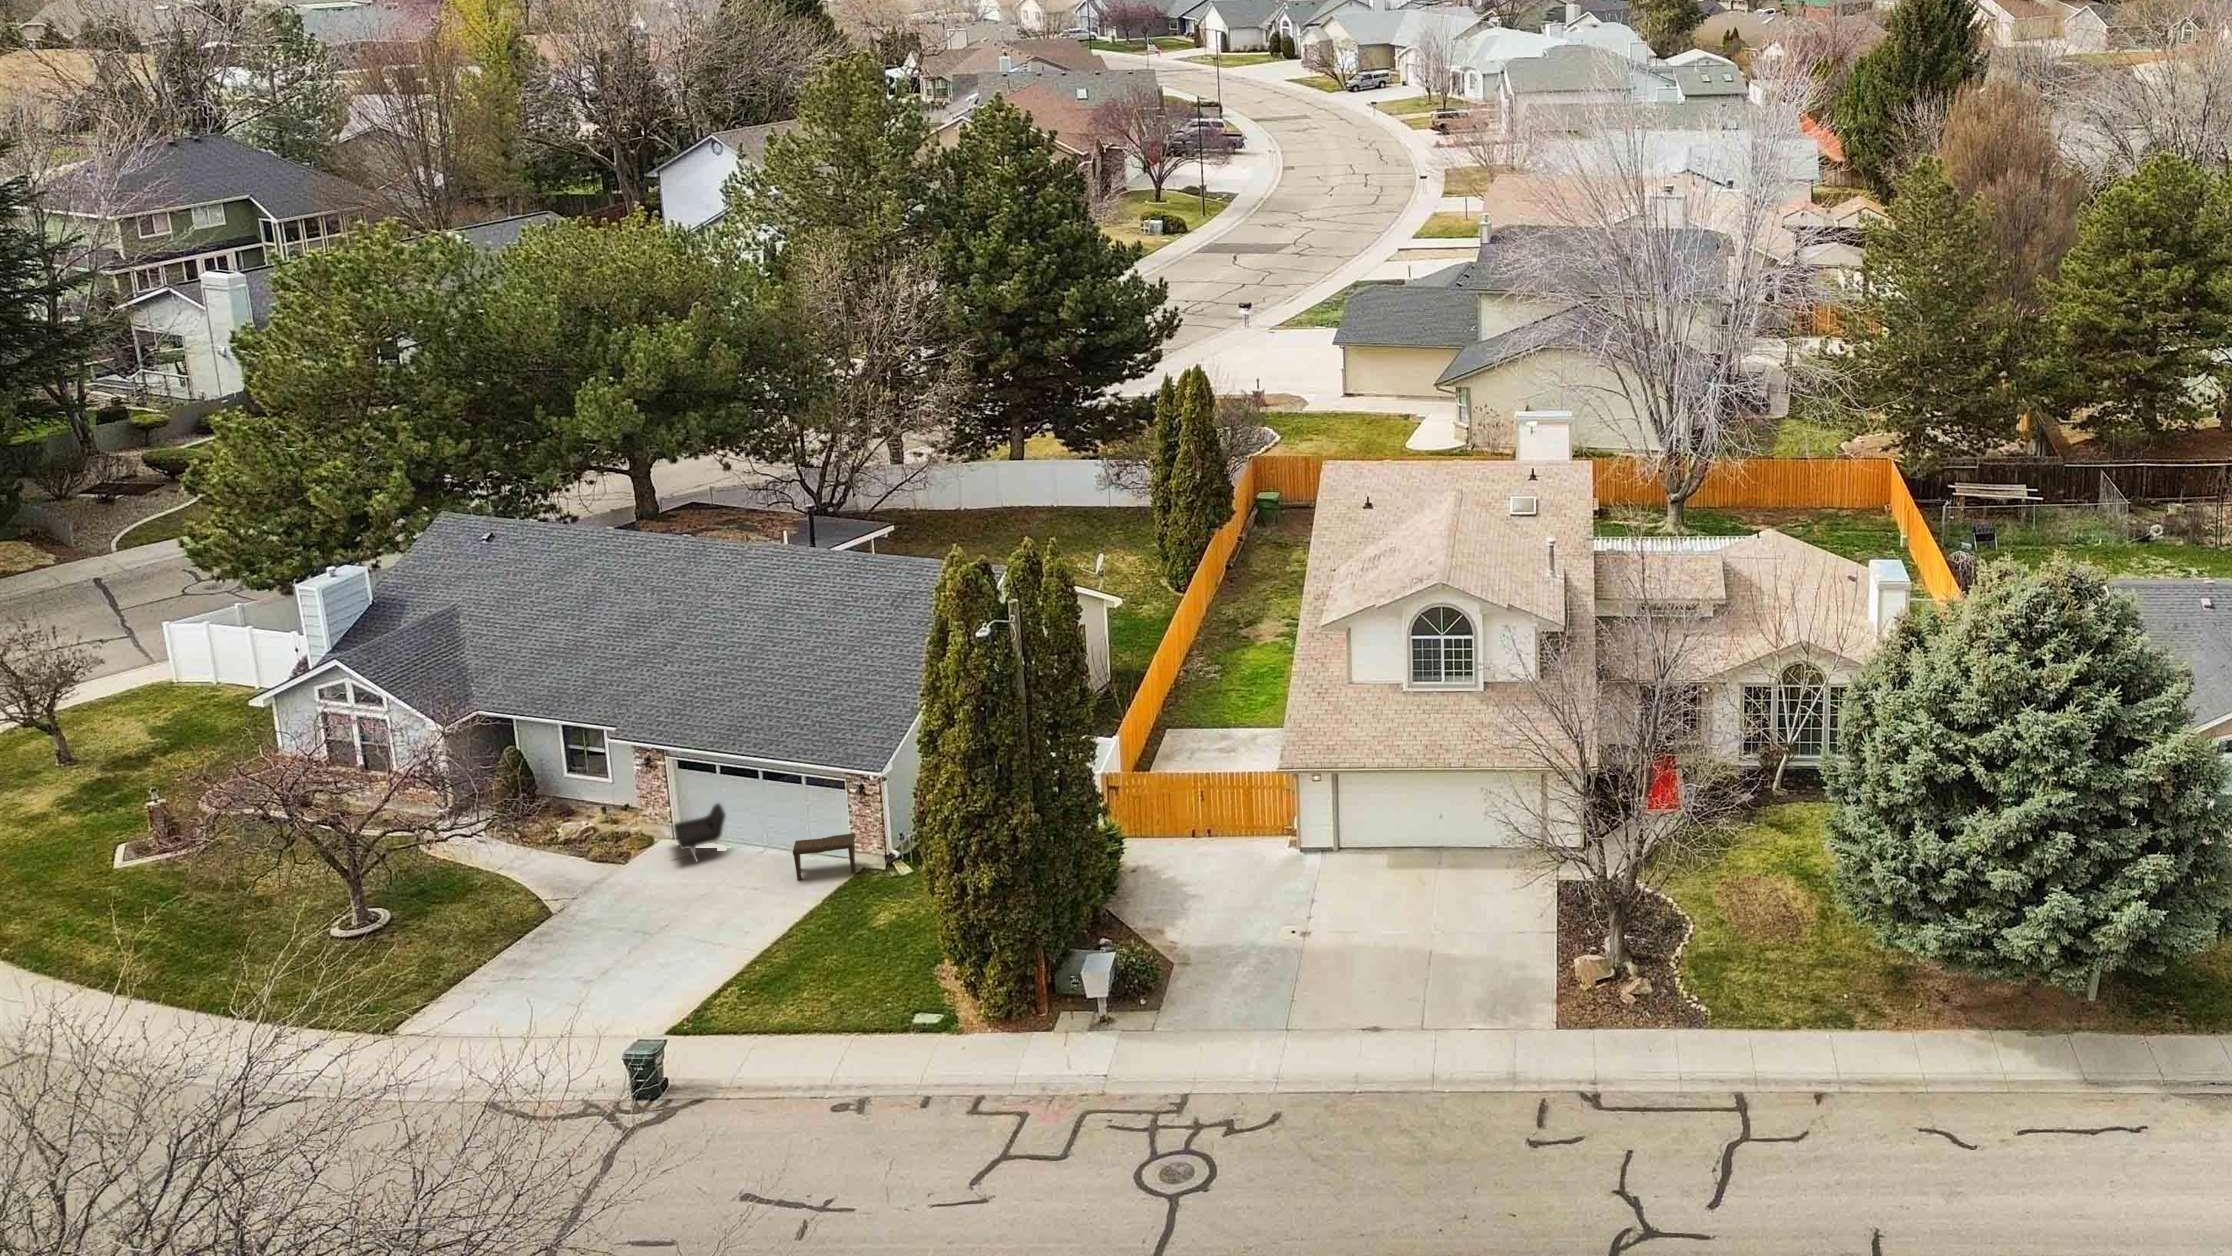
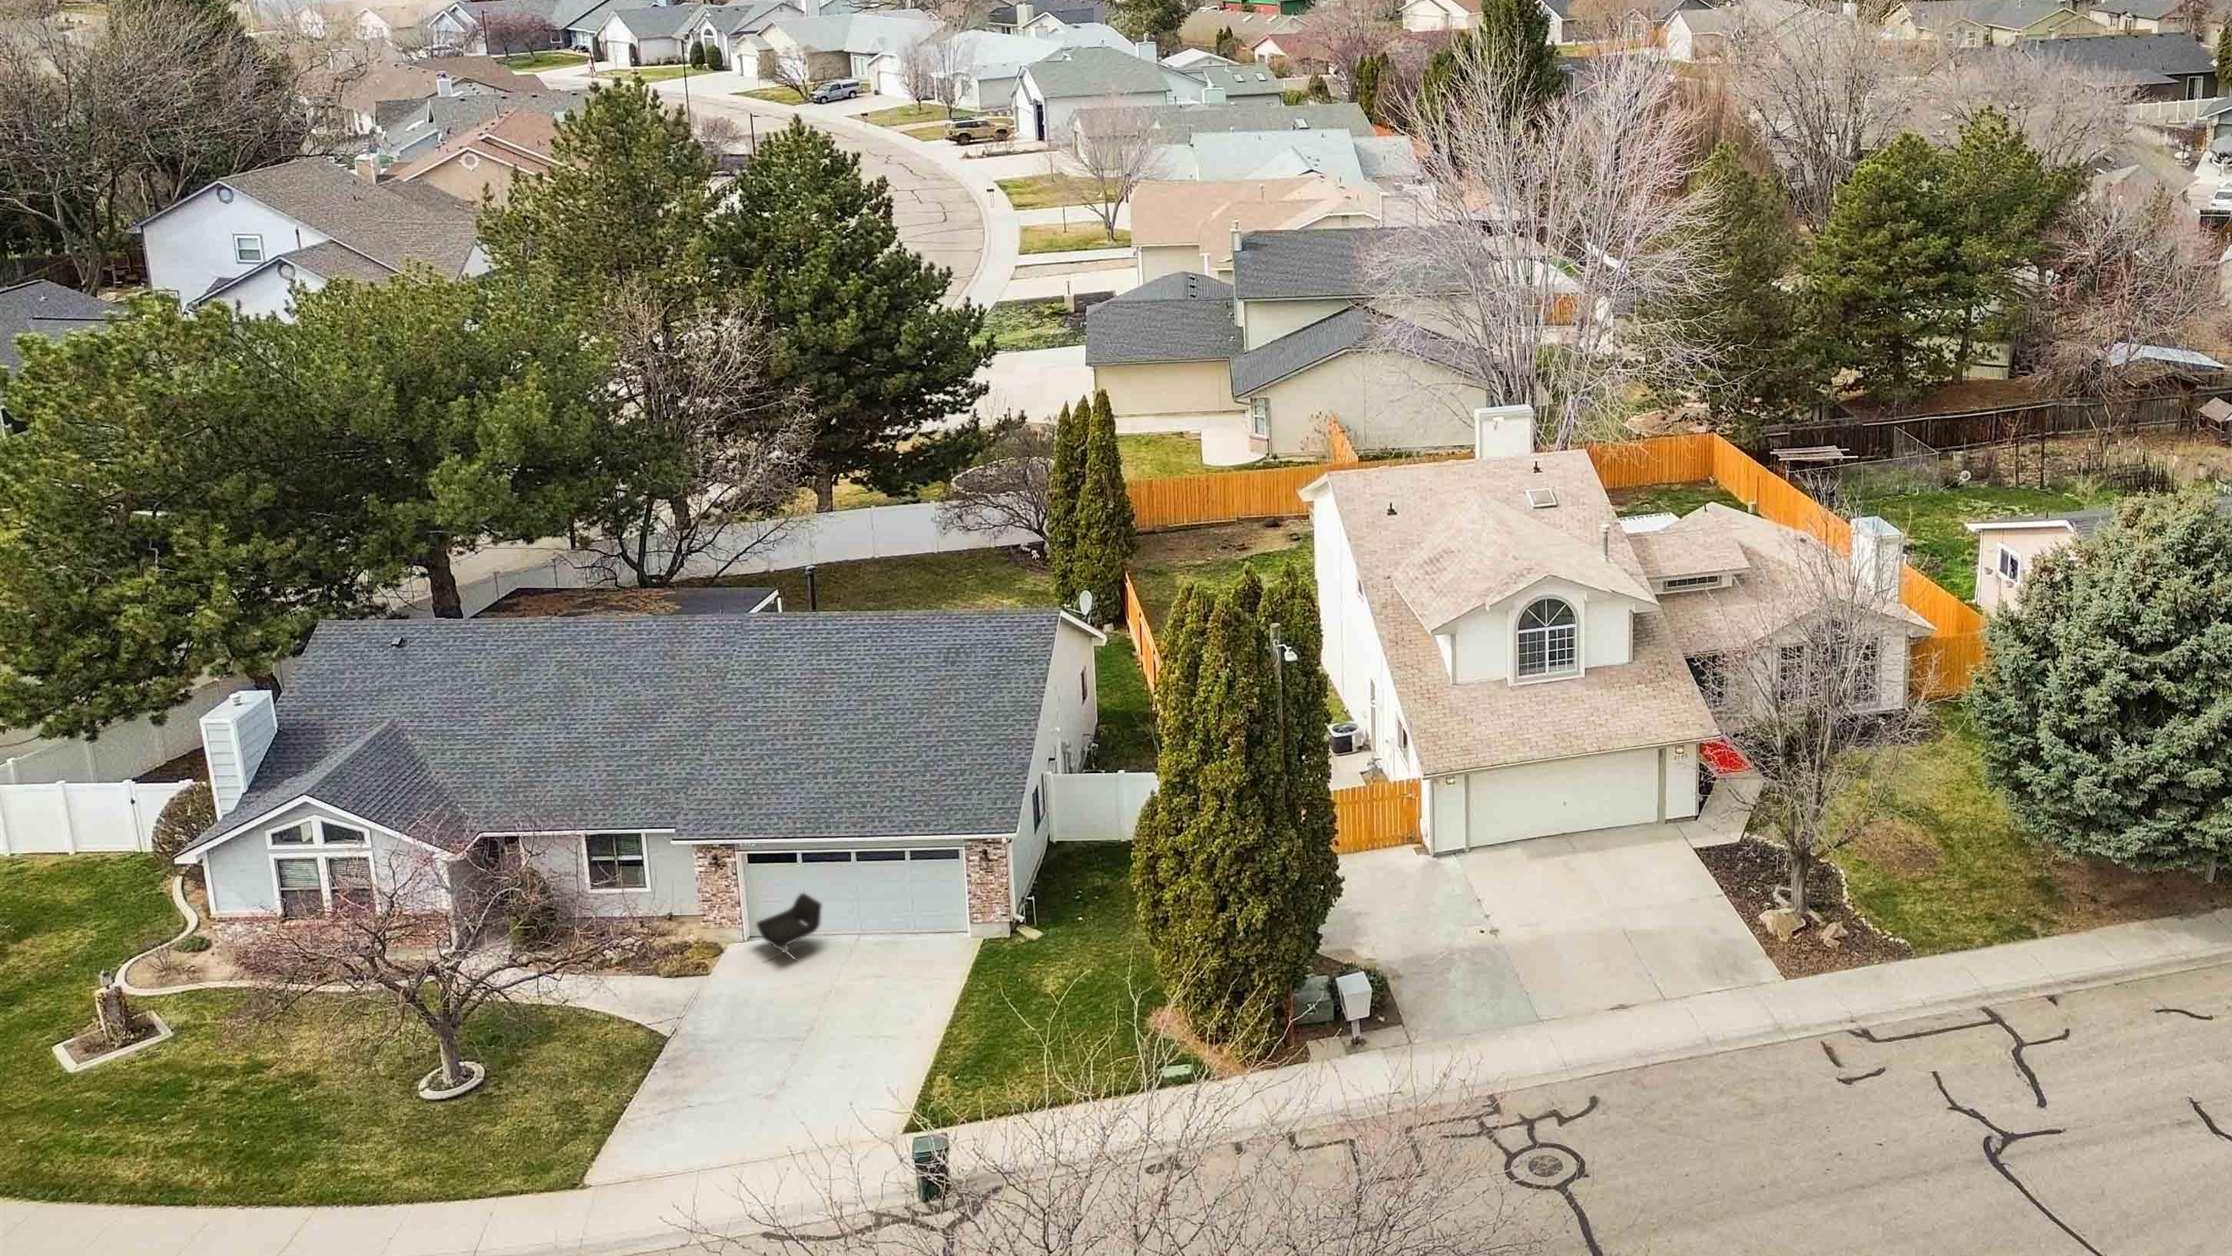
bench: present [793,833,856,880] -> none [915,902,985,961]

